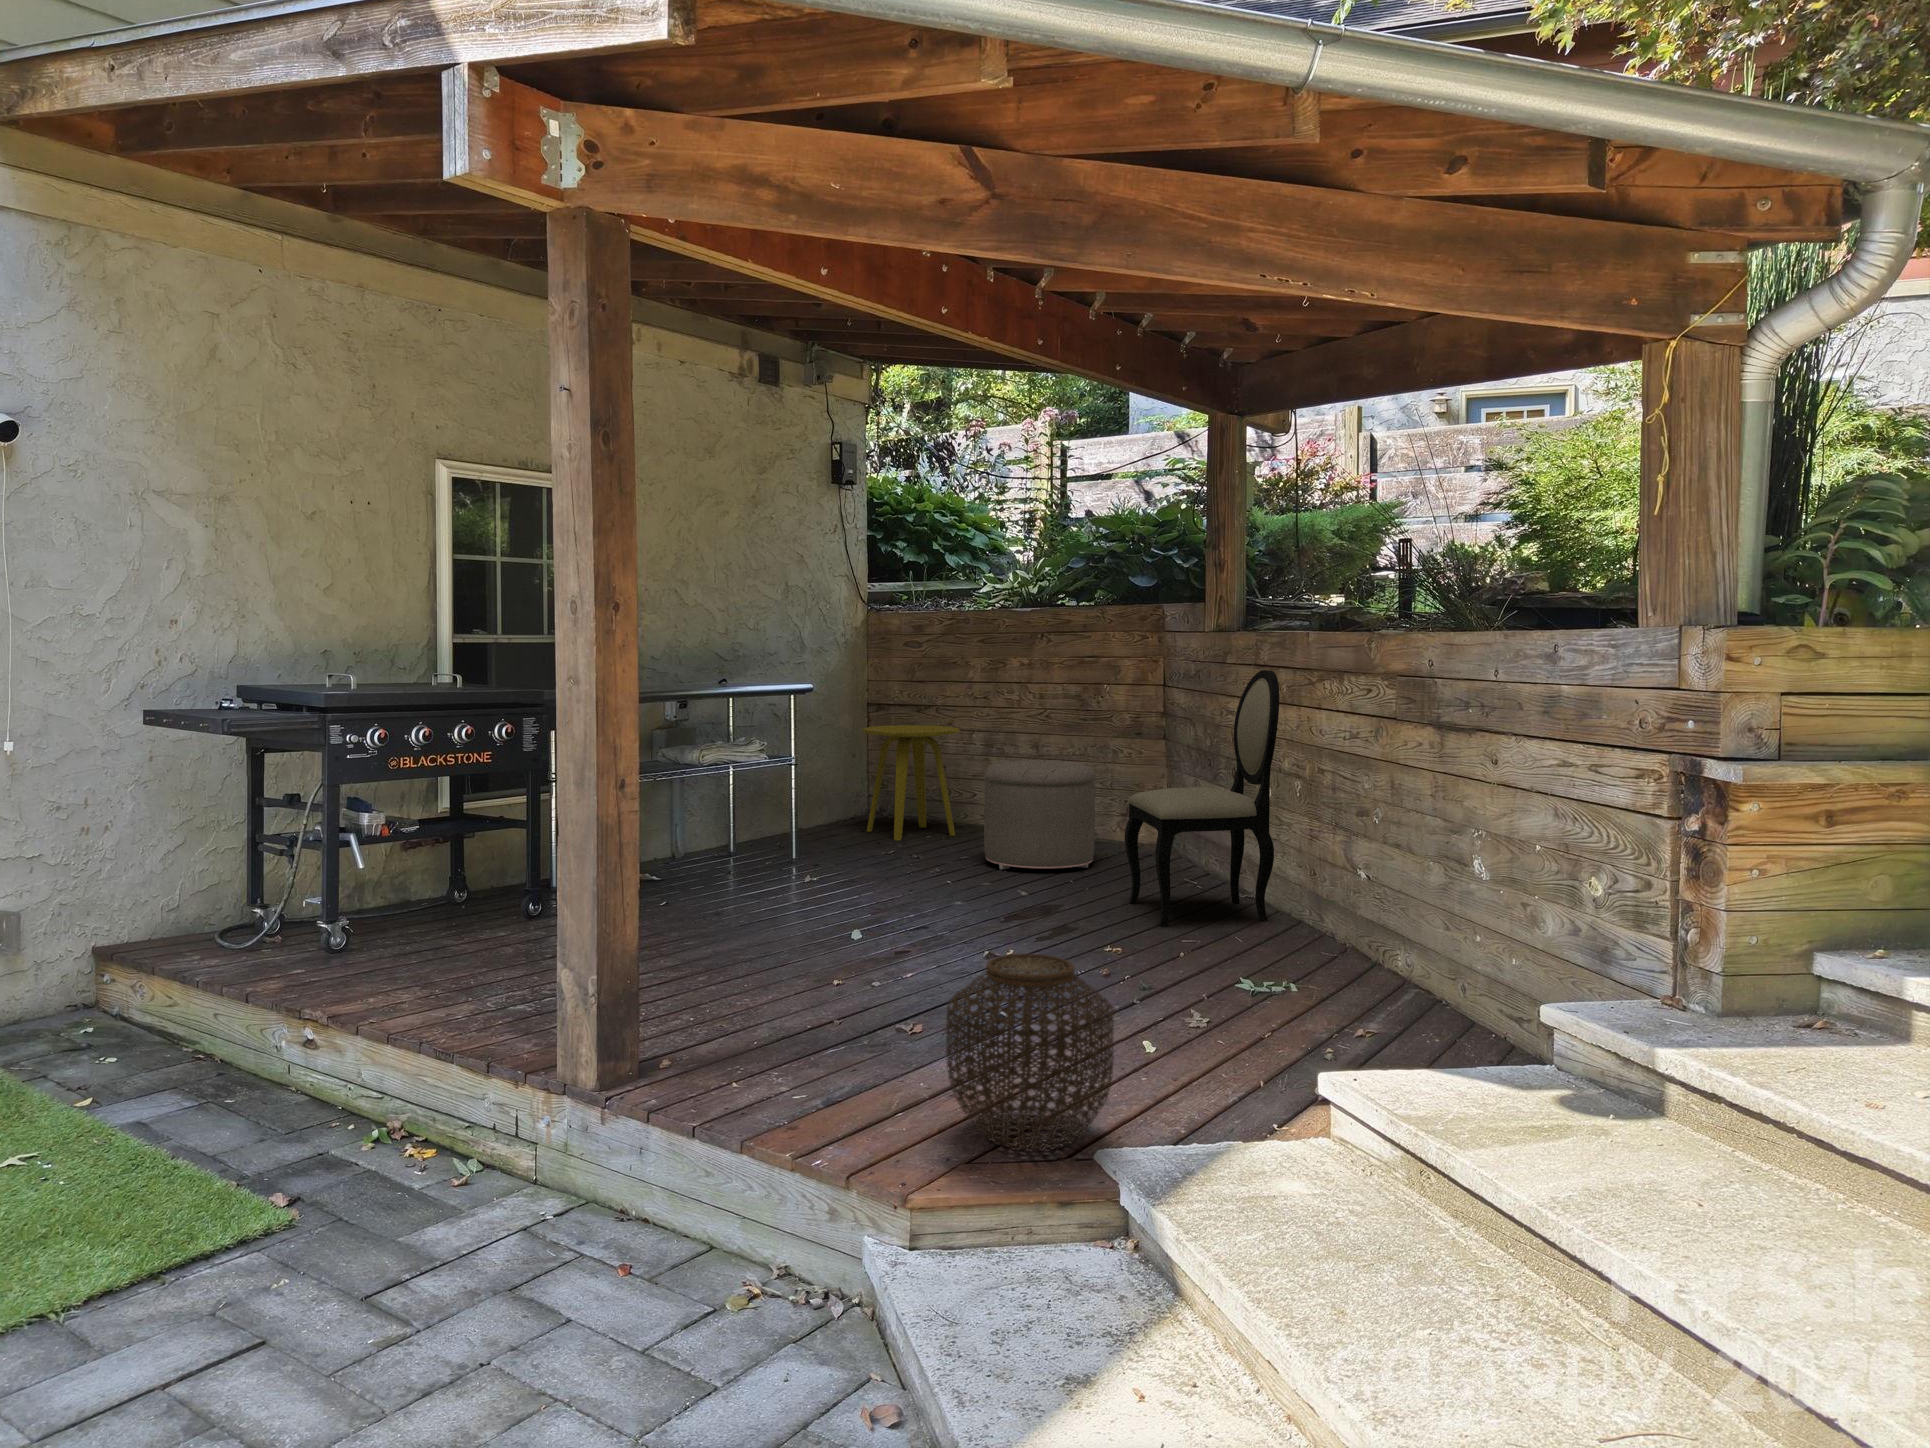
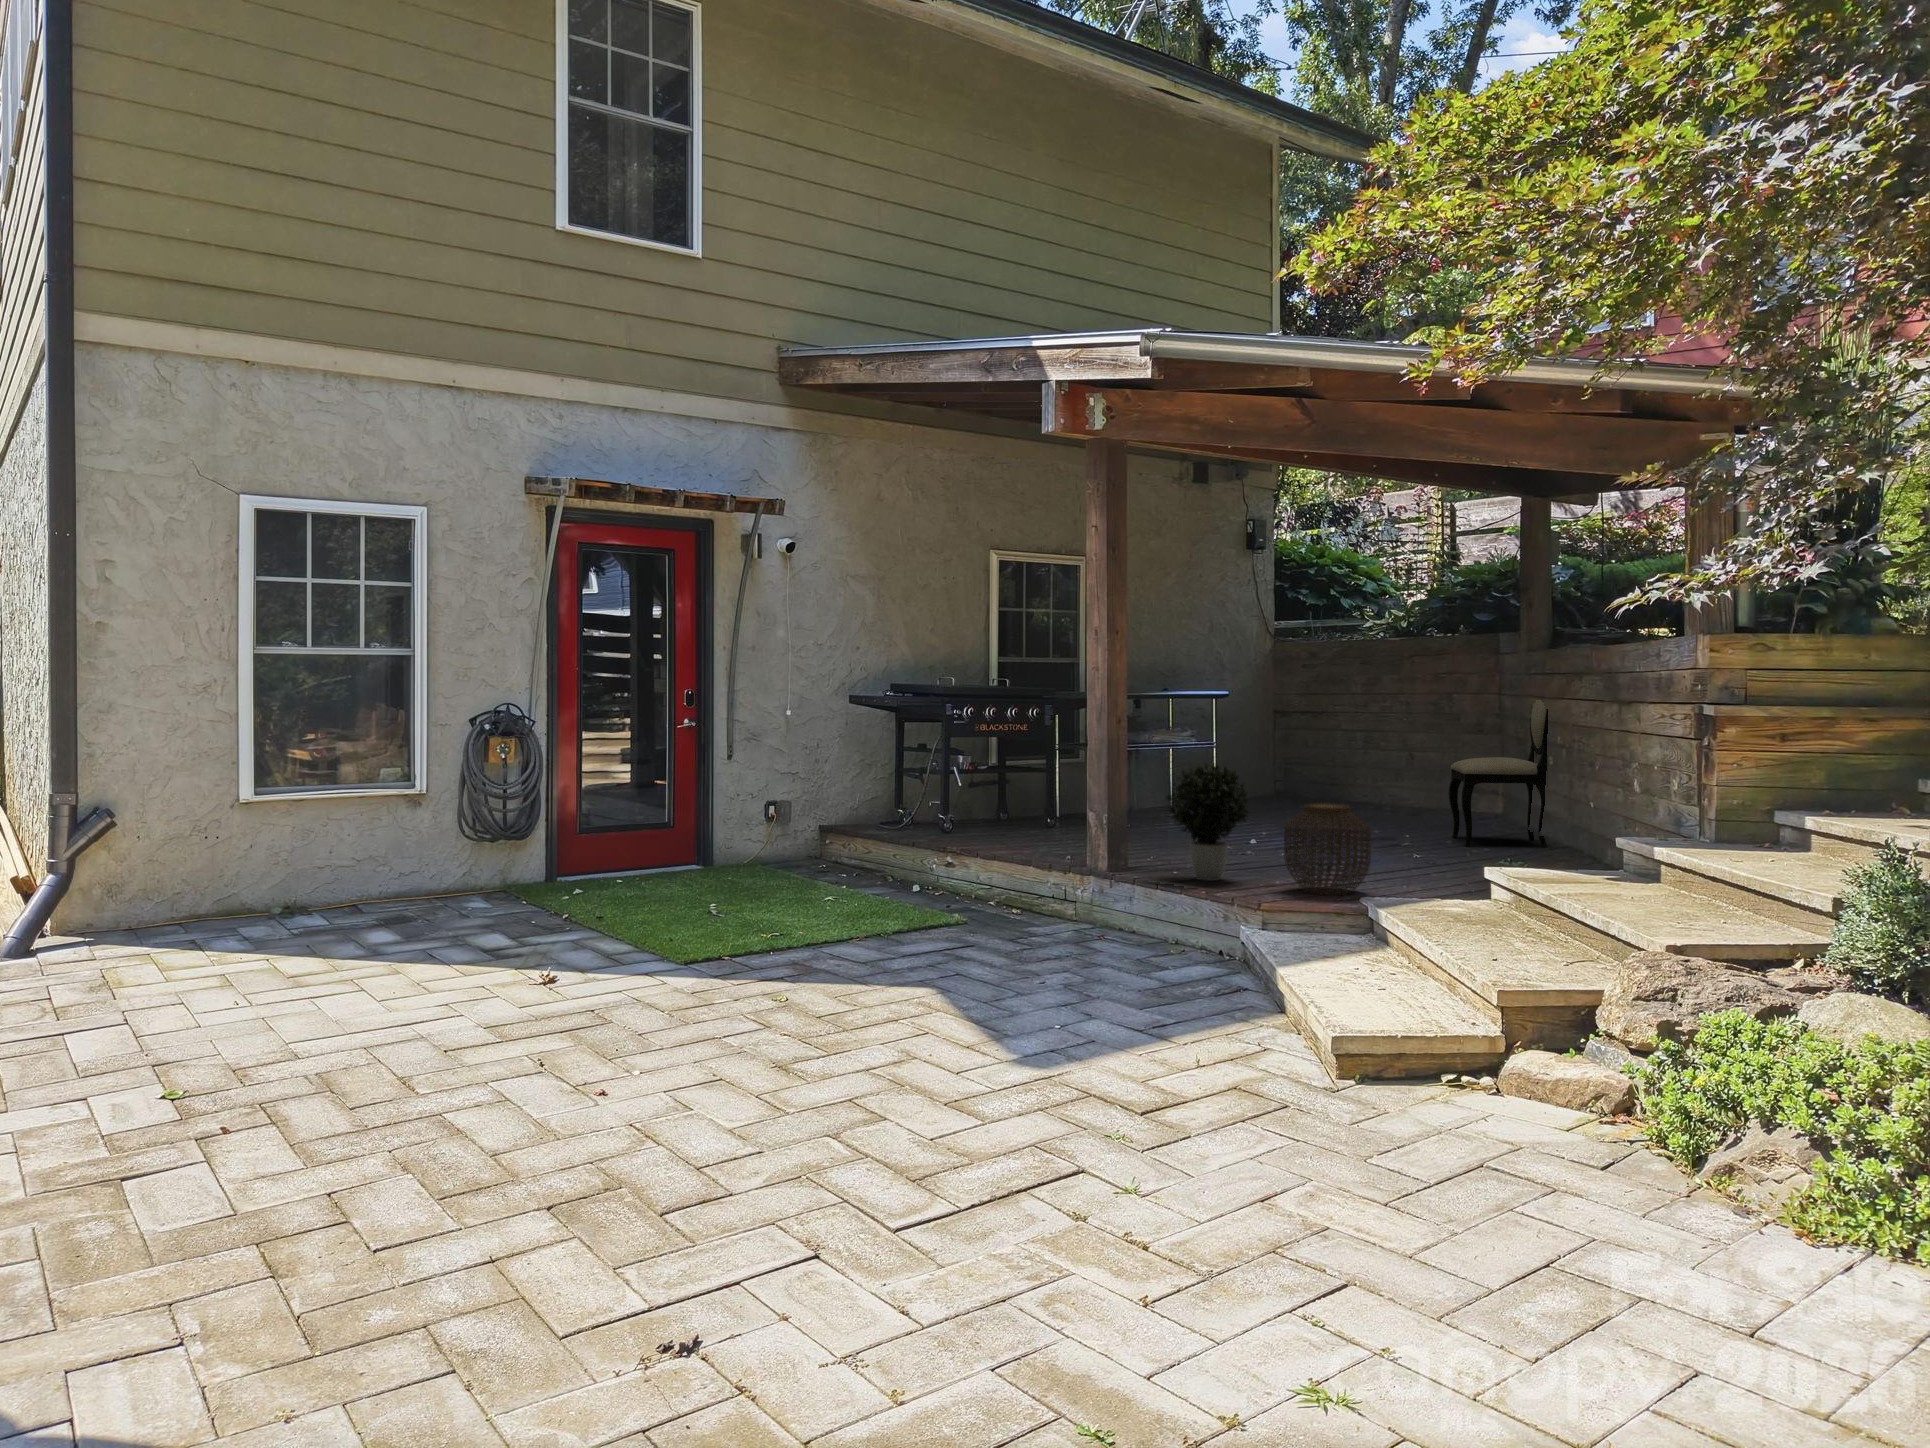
side table: present [862,725,960,841] -> none [1270,728,1346,810]
ottoman: present [984,760,1096,869] -> none [1356,748,1442,825]
potted plant: none [709,869,876,1107] -> present [1166,765,1249,881]

